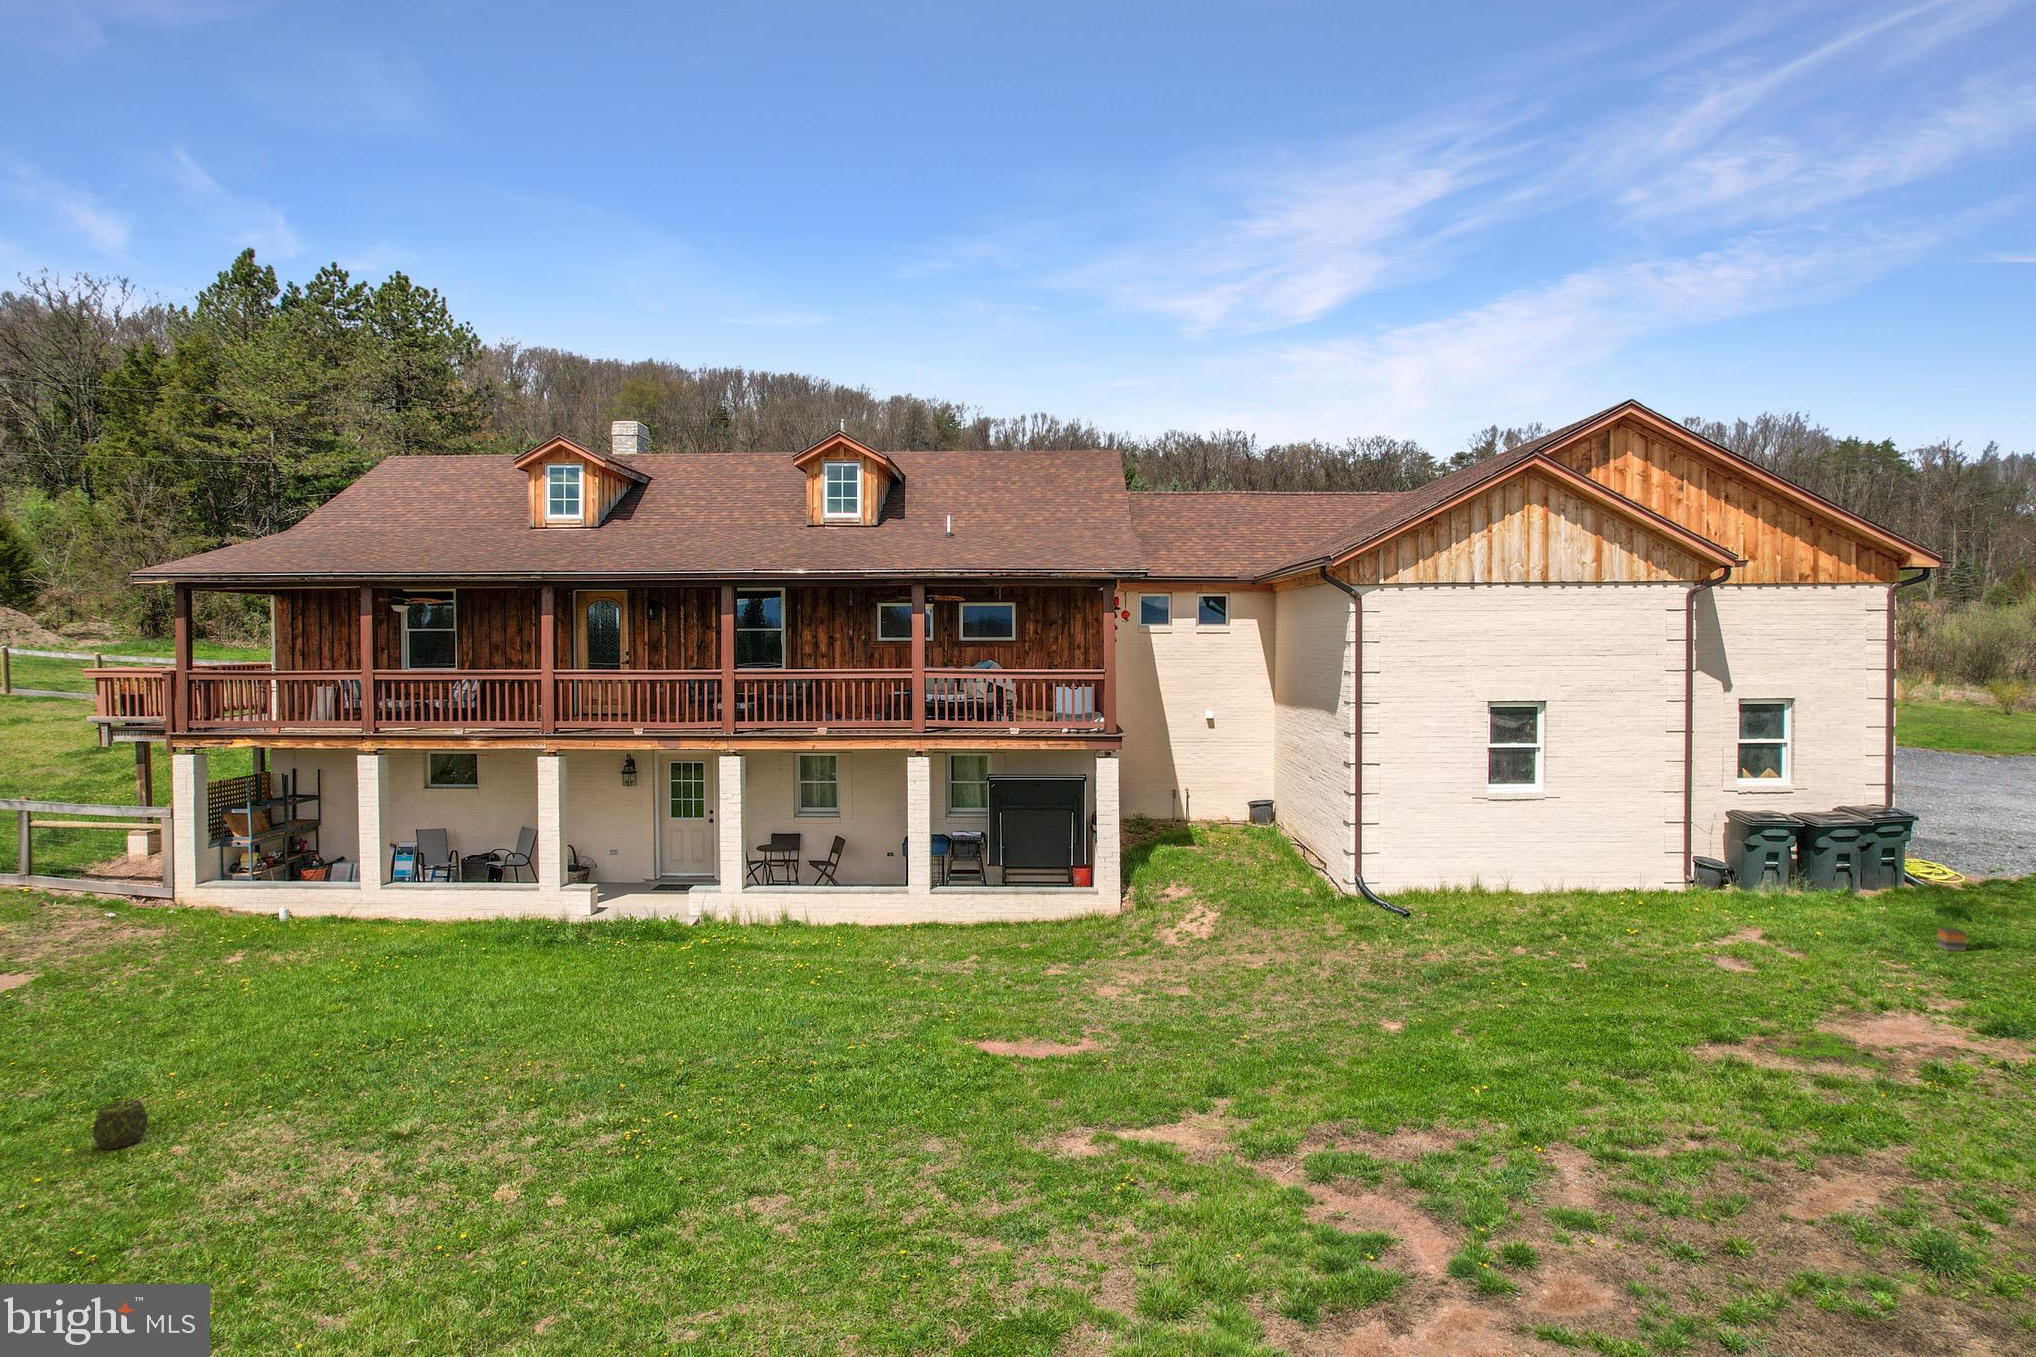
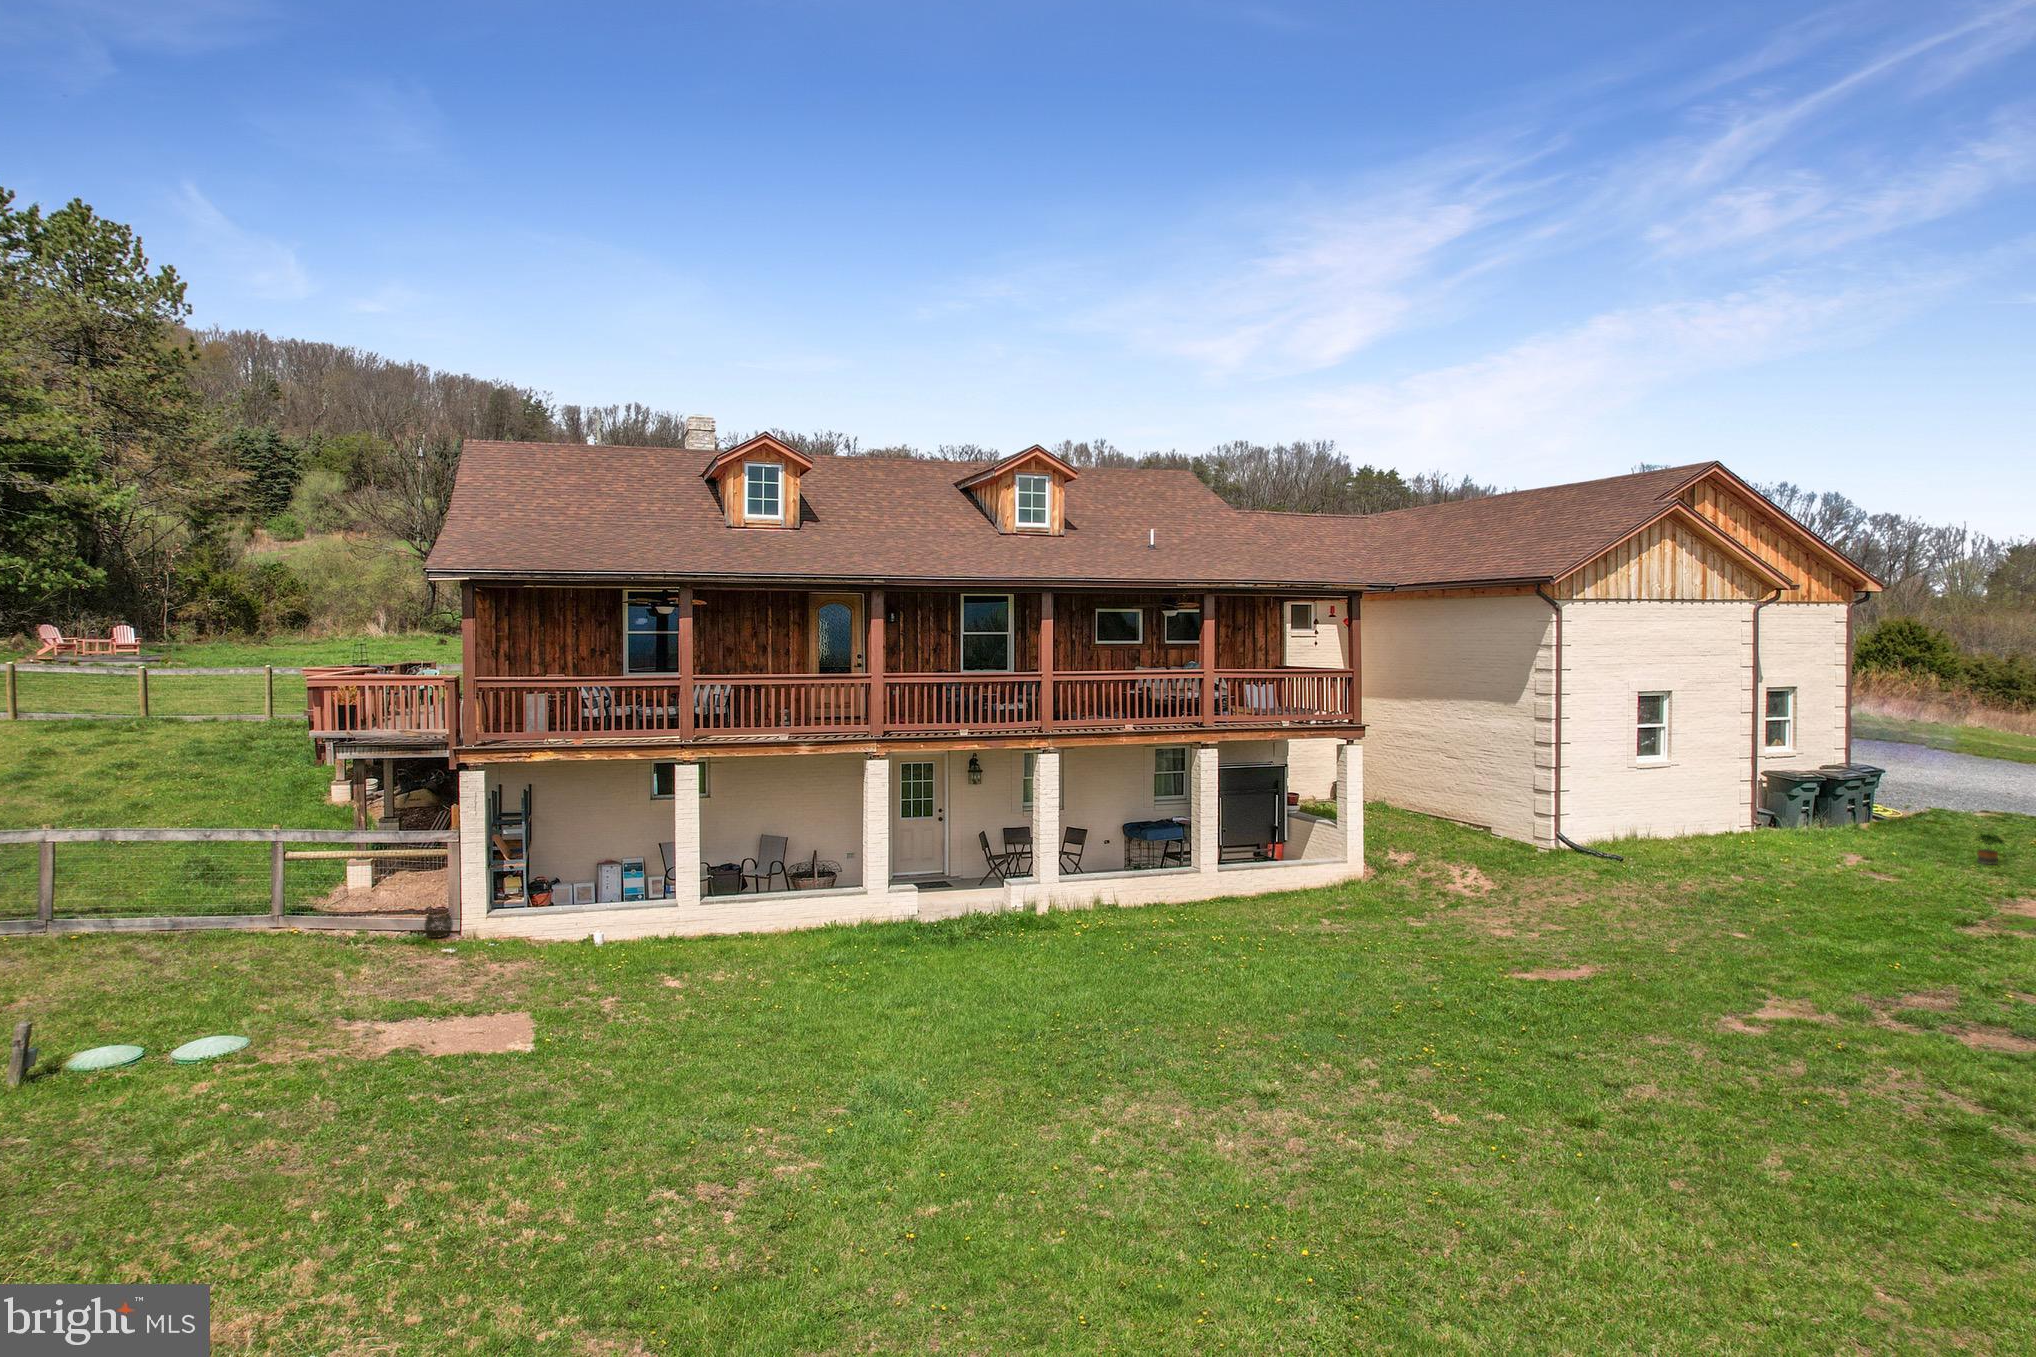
woven basket: present [93,1100,147,1149] -> present [424,912,453,938]

